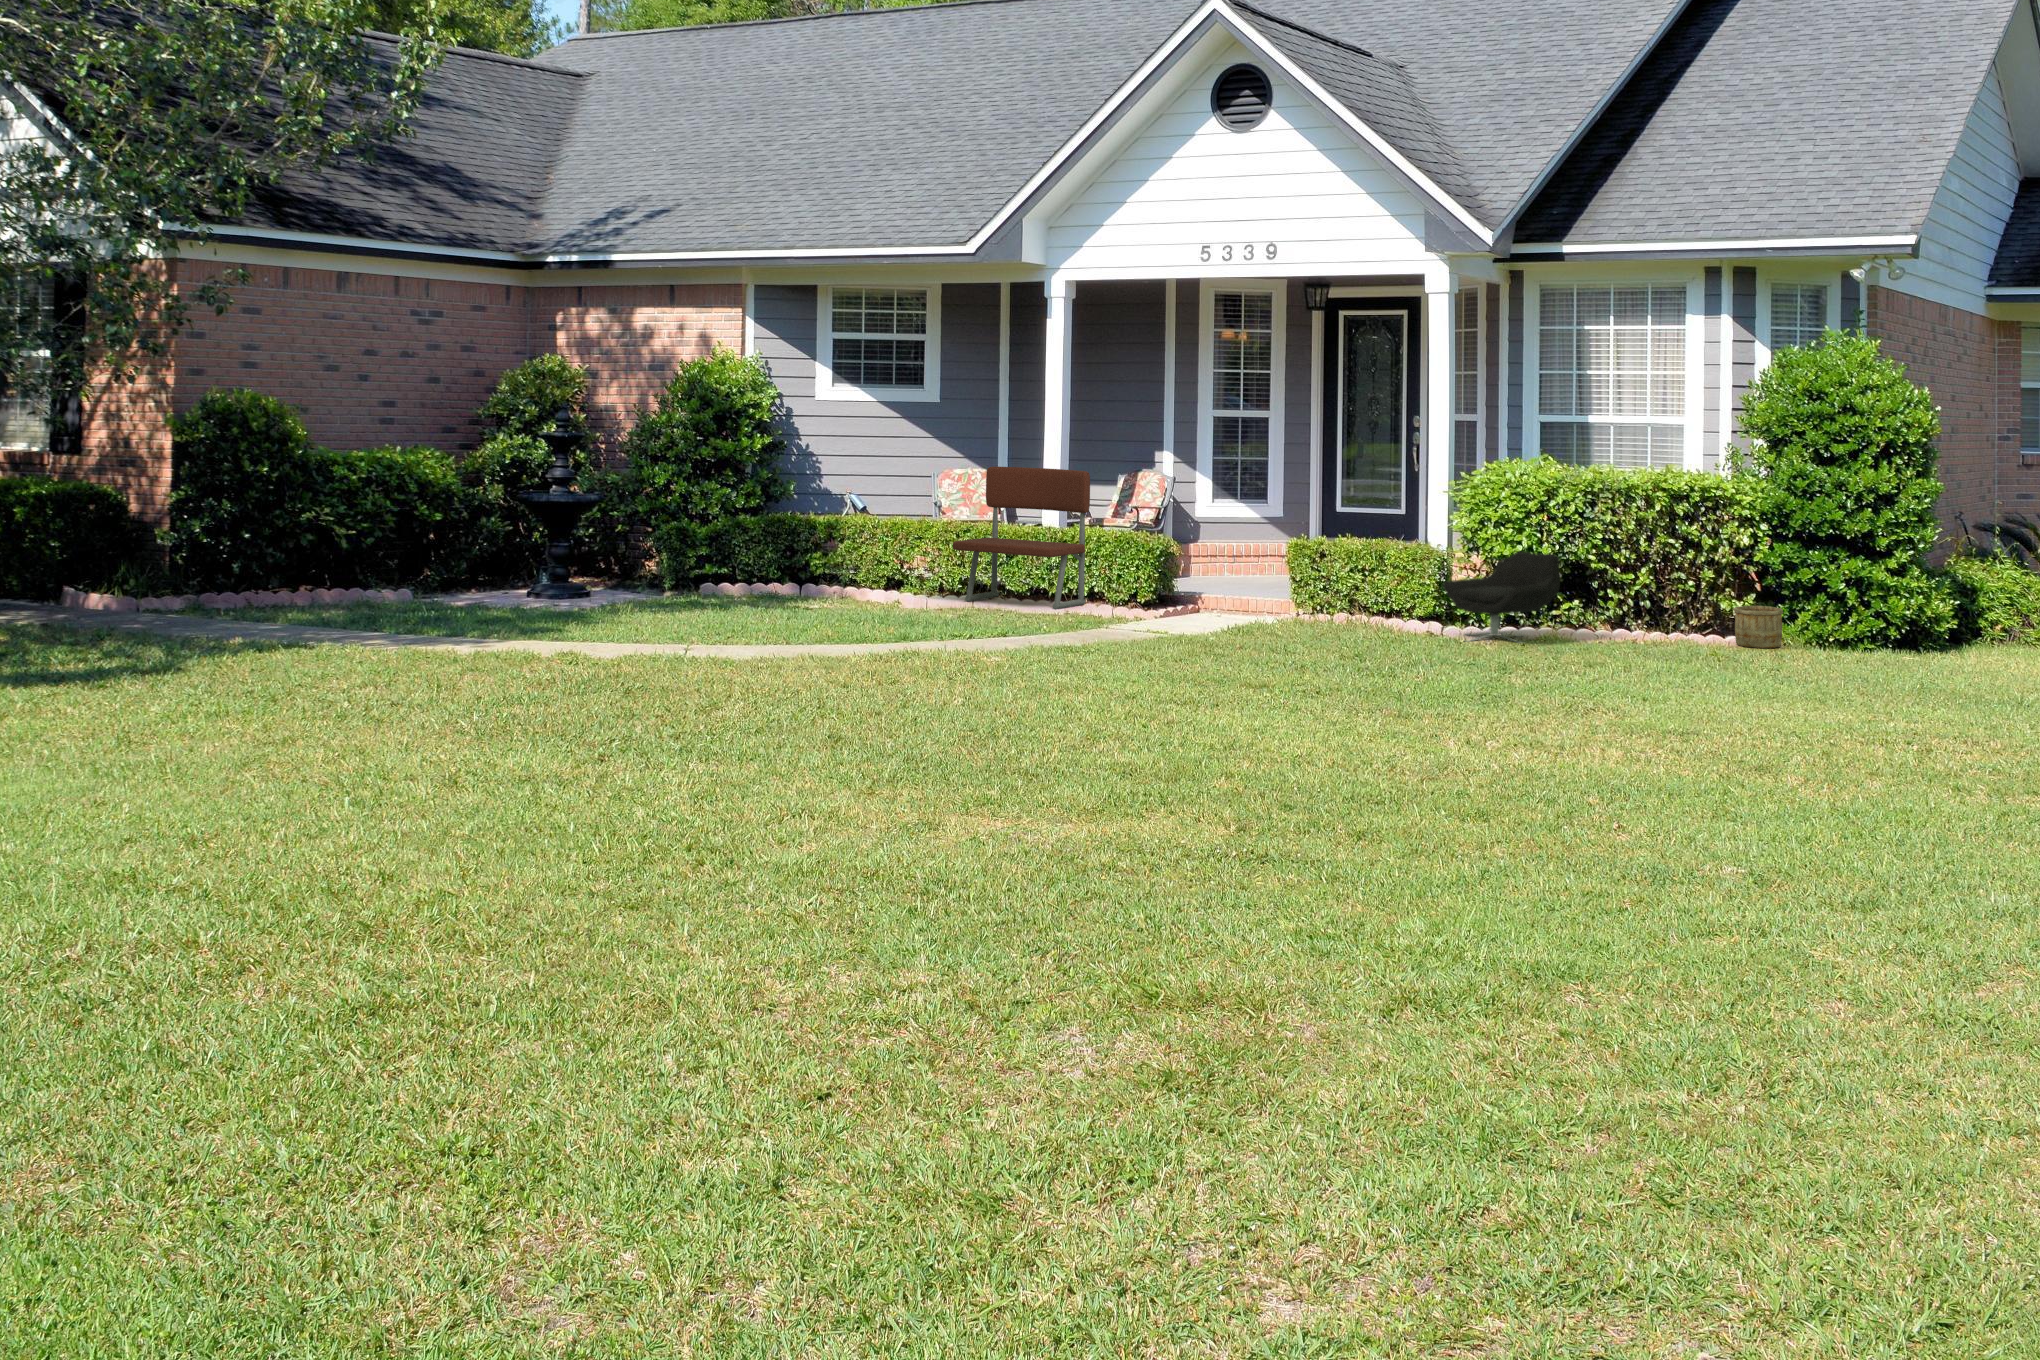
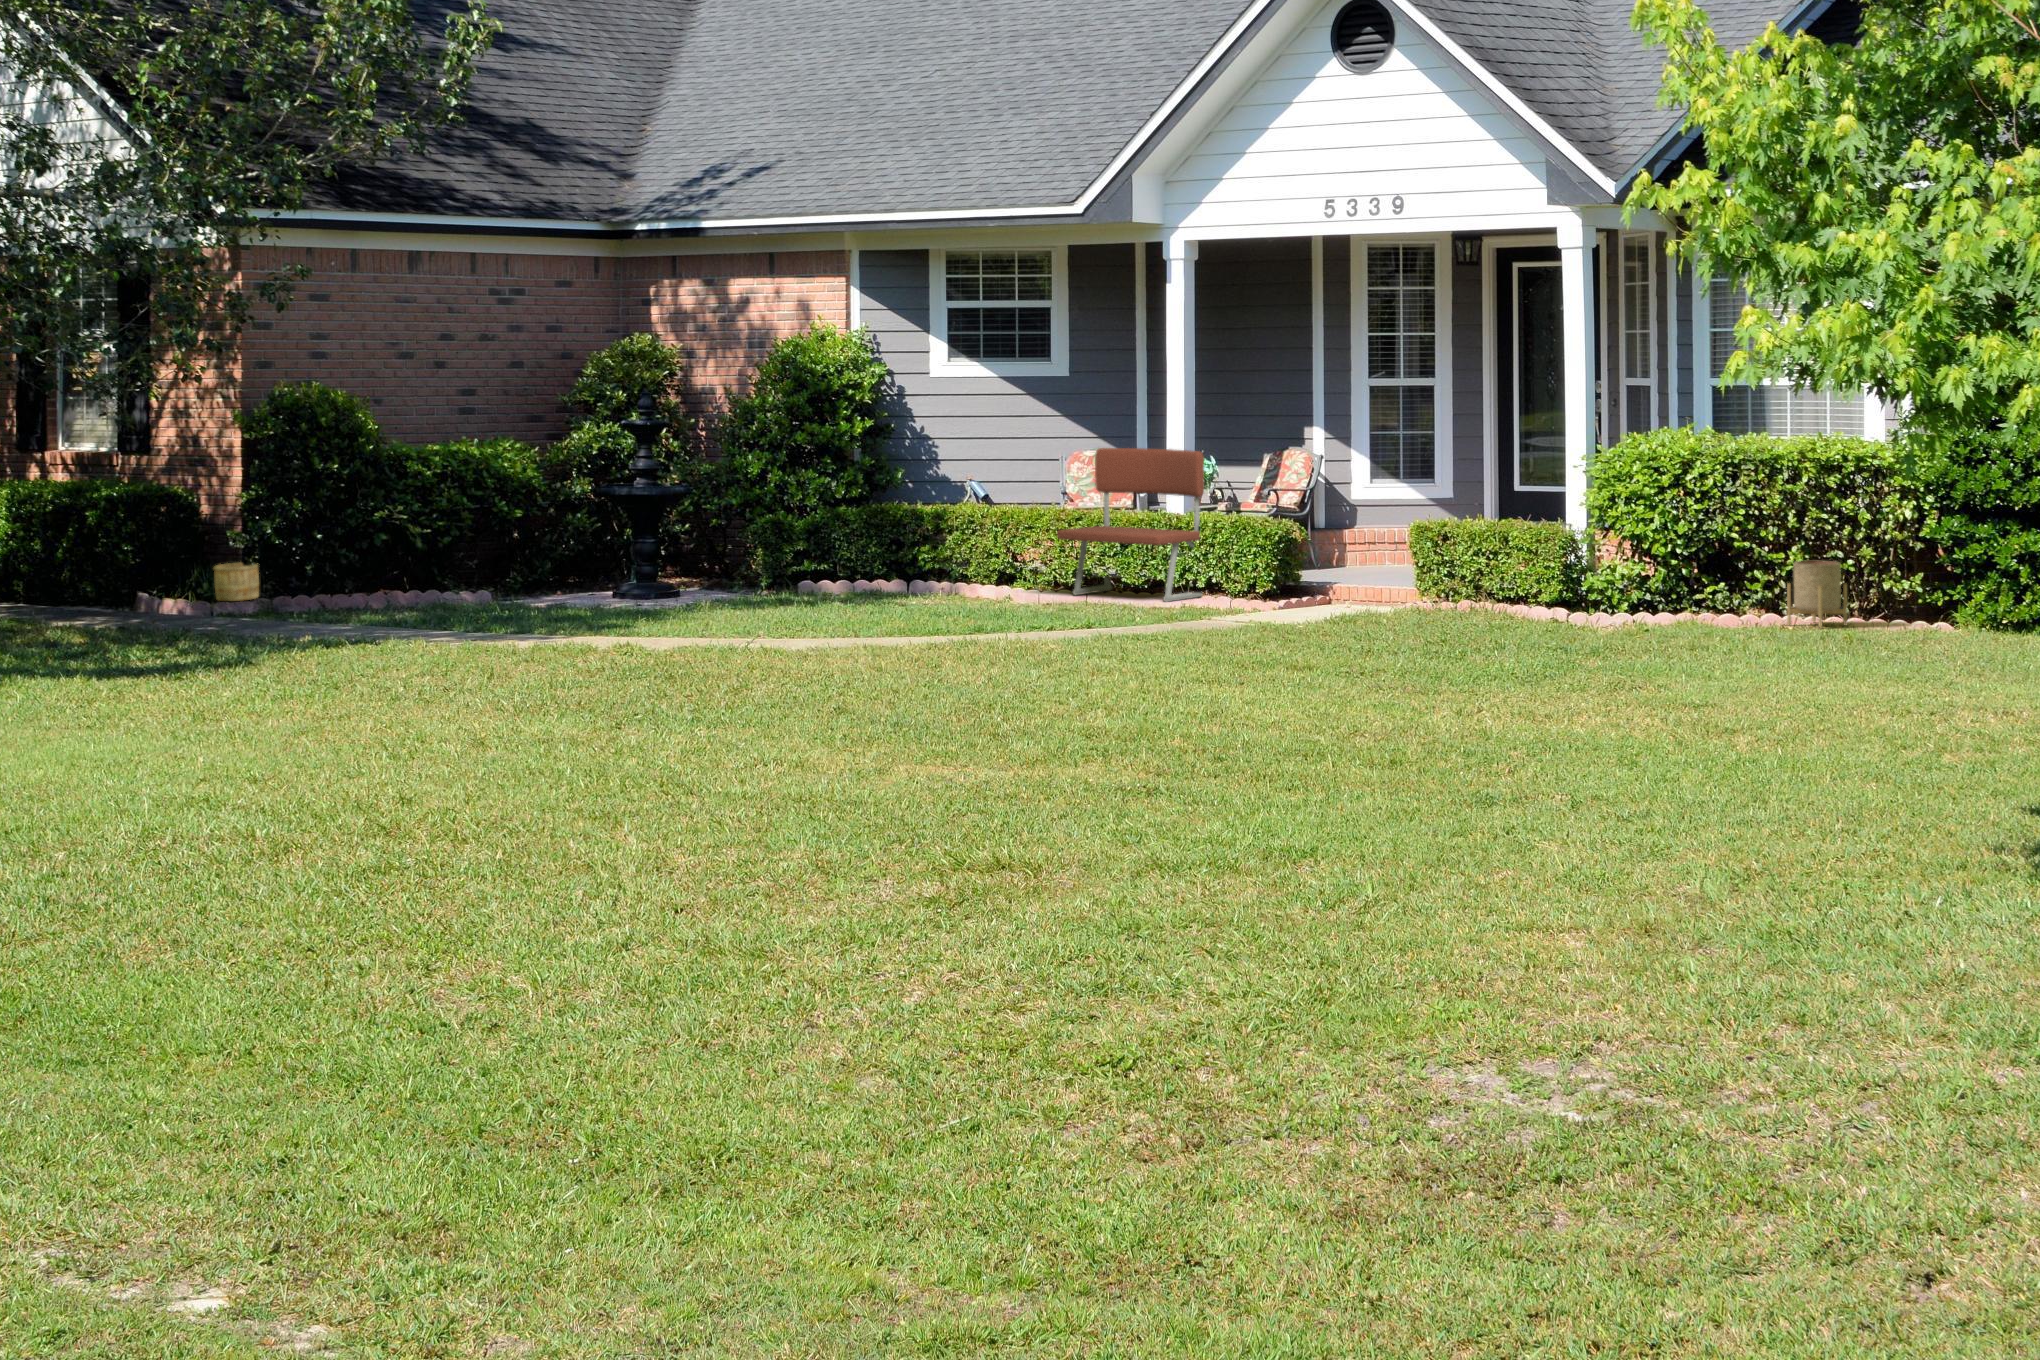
lounge chair: present [1443,551,1560,642] -> none [1570,529,1698,629]
planter: none [1638,581,1692,644] -> present [1787,560,1847,628]
wooden bucket: present [1734,606,1783,648] -> present [213,563,259,601]

